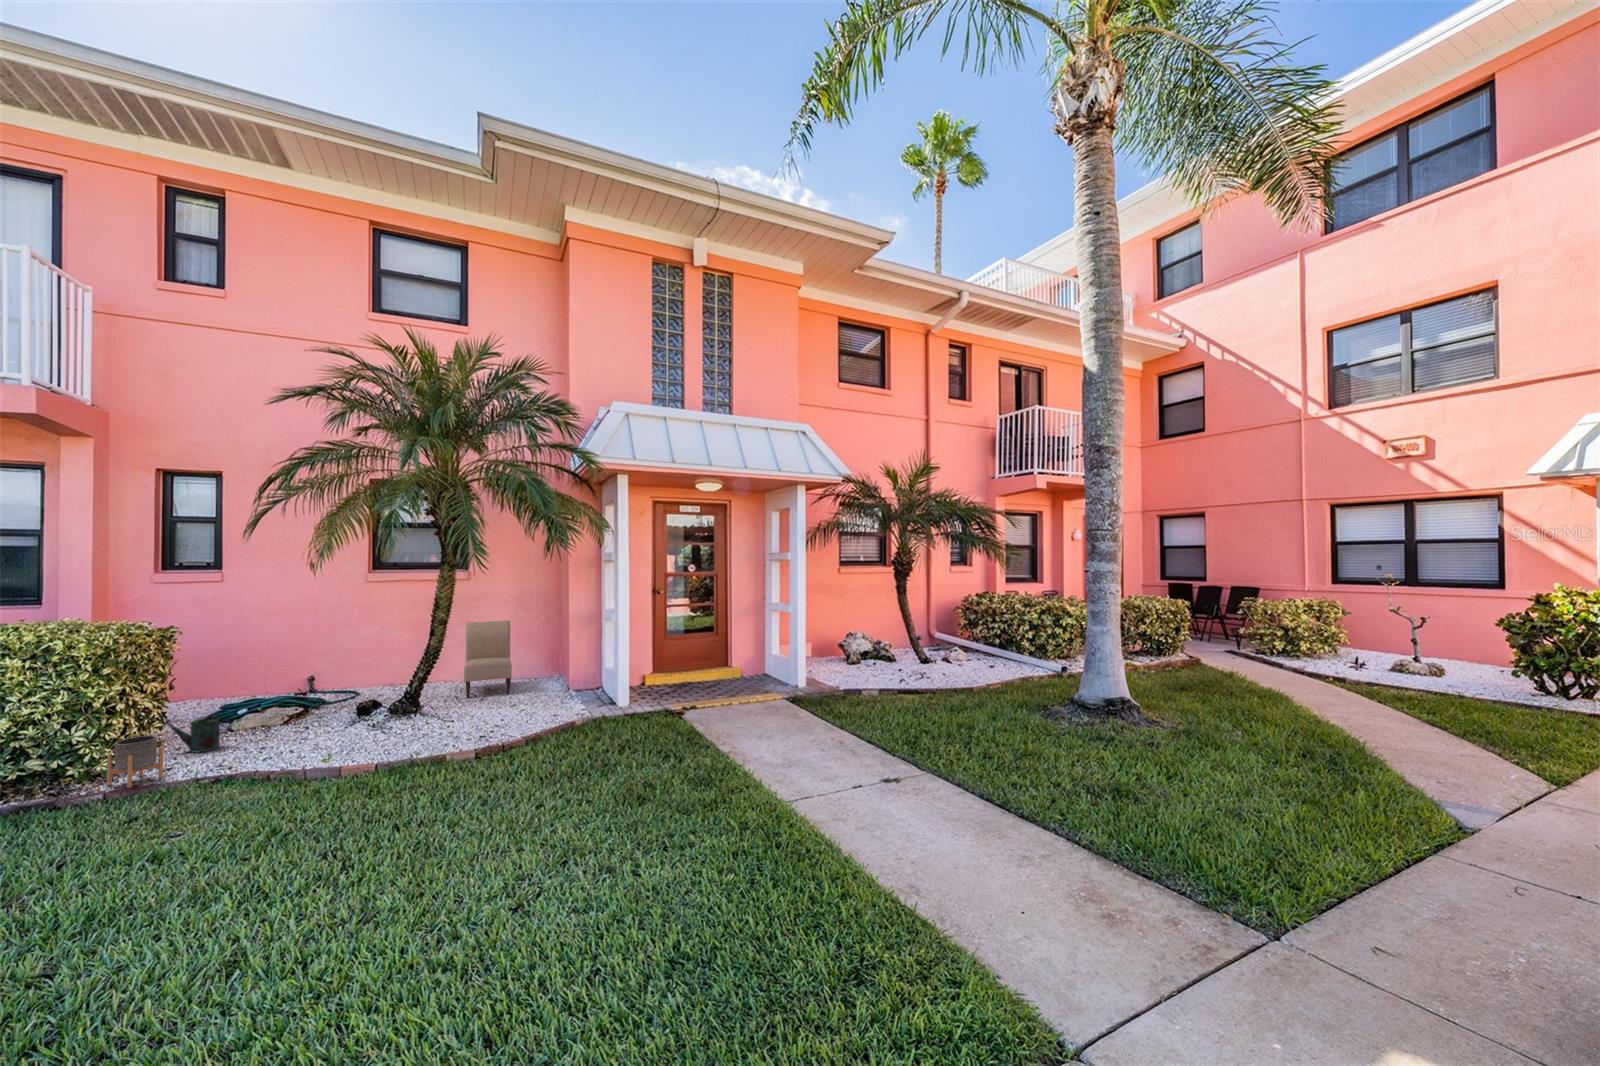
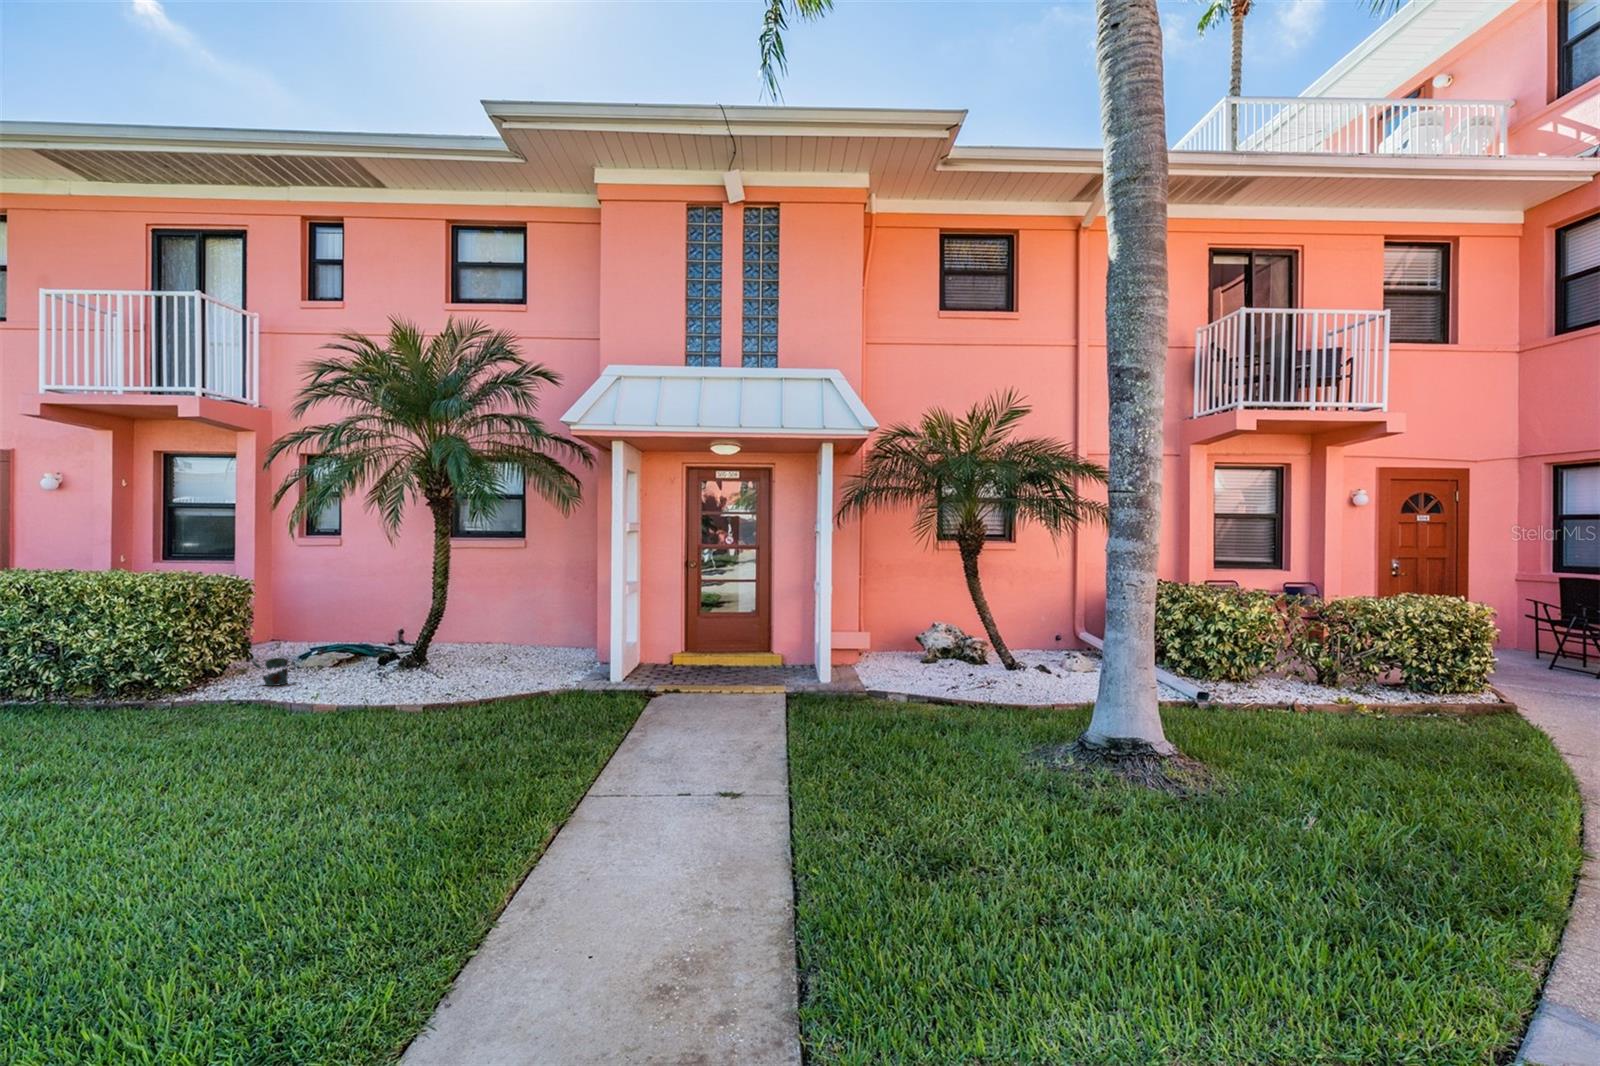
chair: present [464,620,512,698] -> none [508,593,567,665]
planter: present [107,736,164,788] -> none [181,665,218,704]

